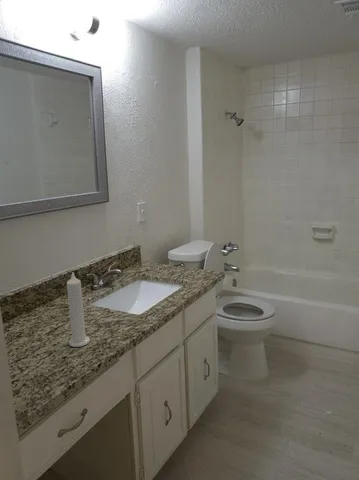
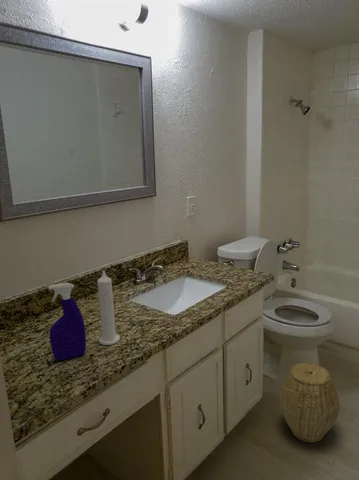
spray bottle: none [19,285,58,365] -> present [49,283,86,360]
woven basket: none [235,354,289,428] -> present [279,363,340,442]

